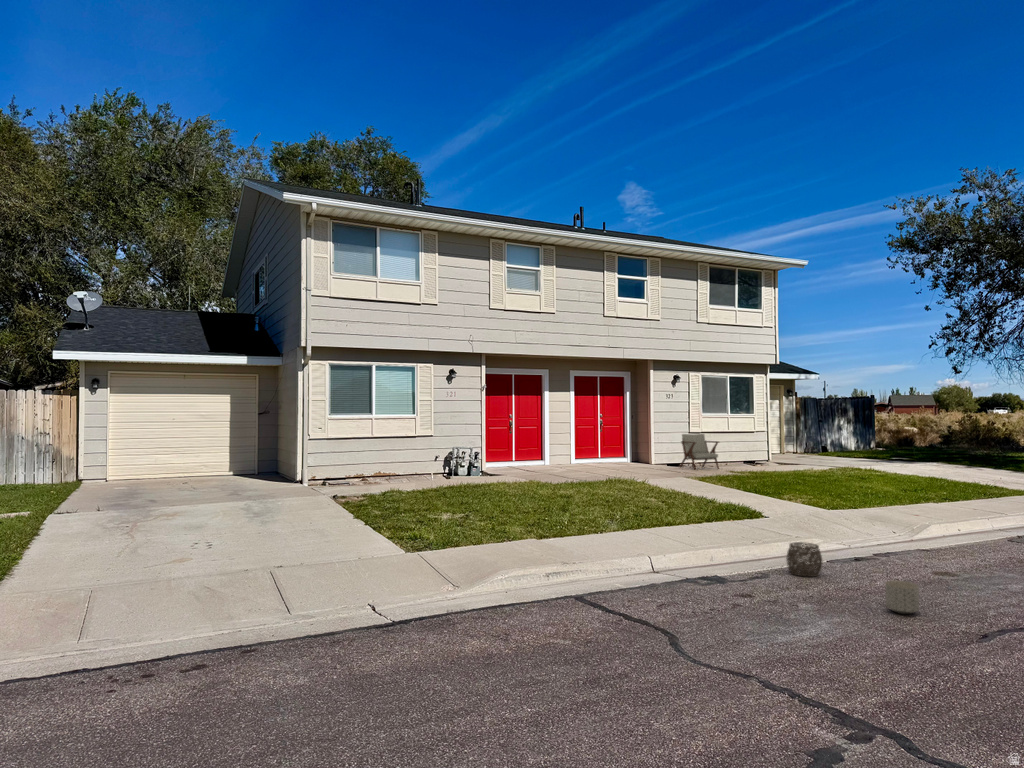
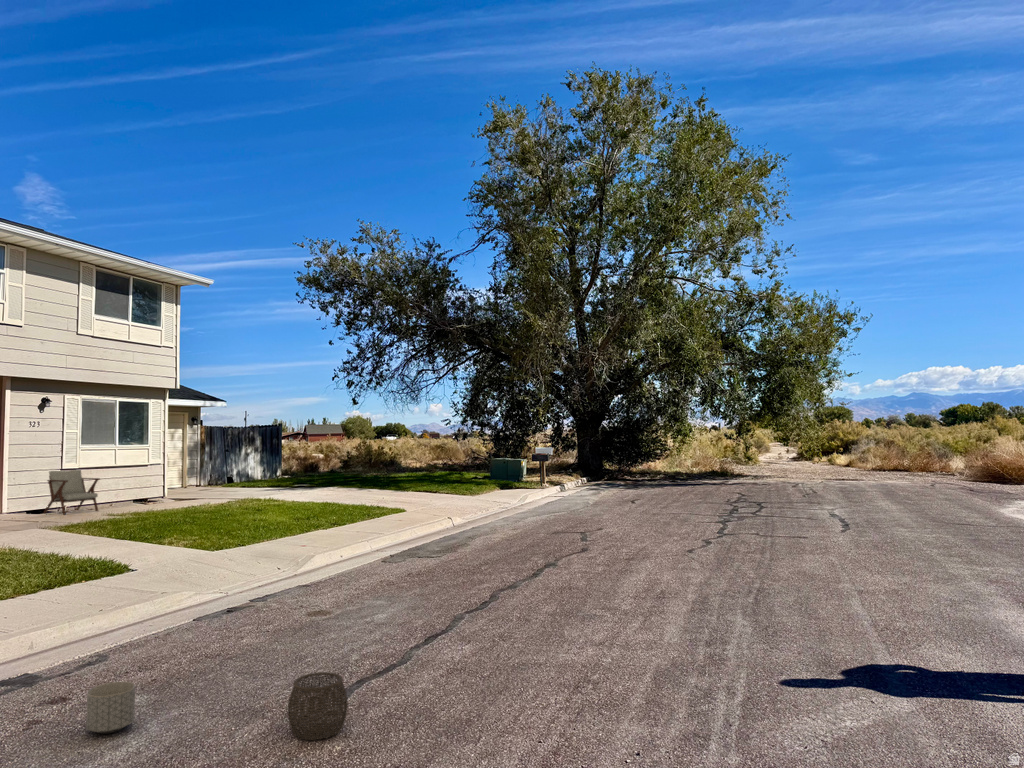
woven basket: present [786,542,822,577] -> present [288,672,348,740]
planter: present [885,581,919,614] -> present [86,682,135,734]

